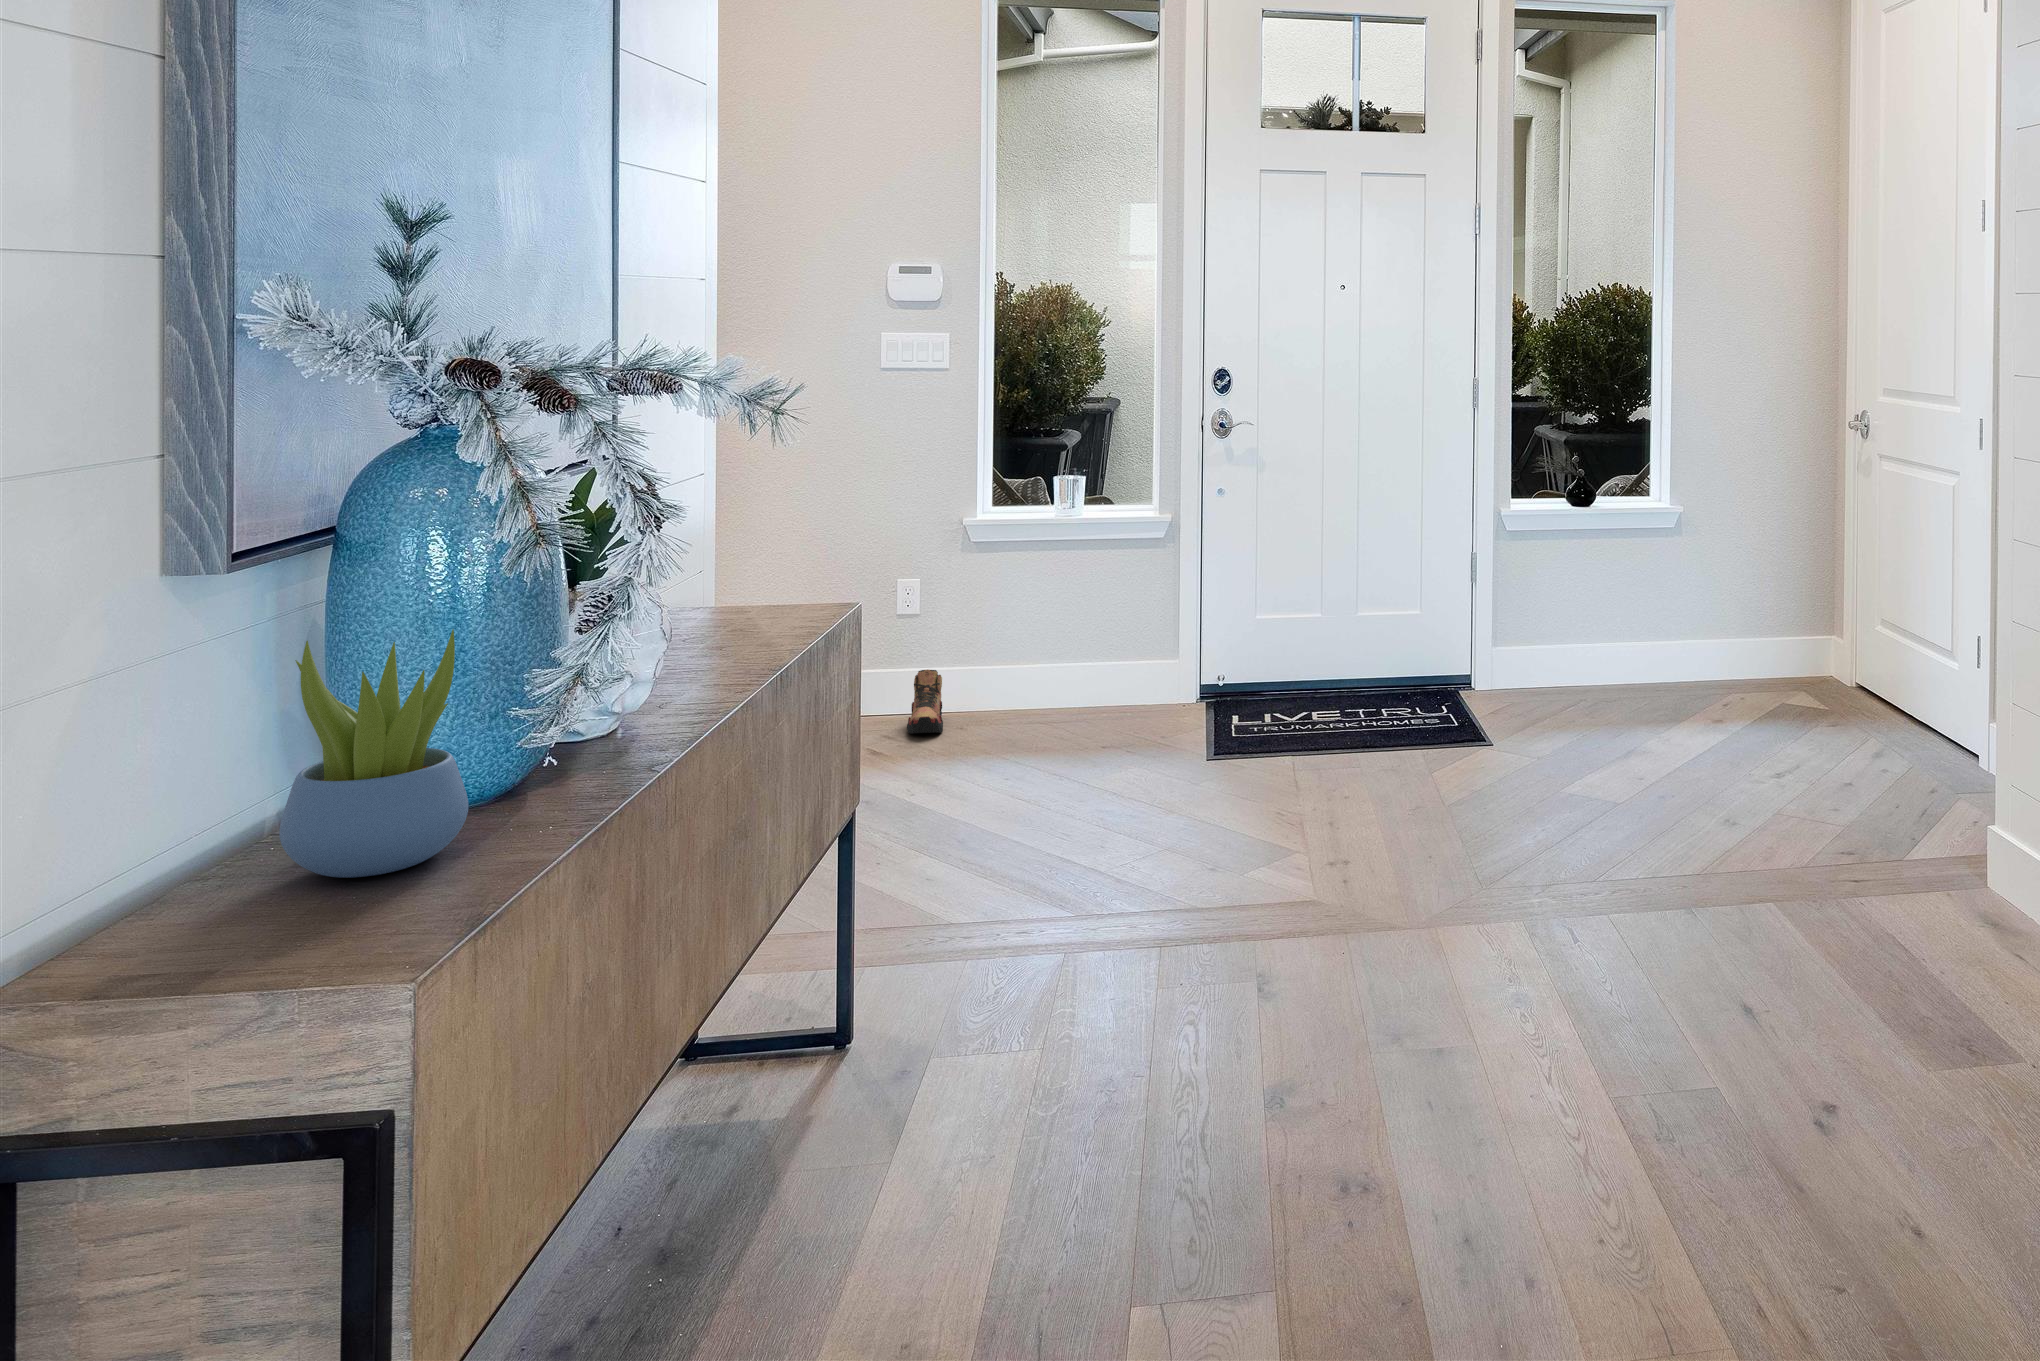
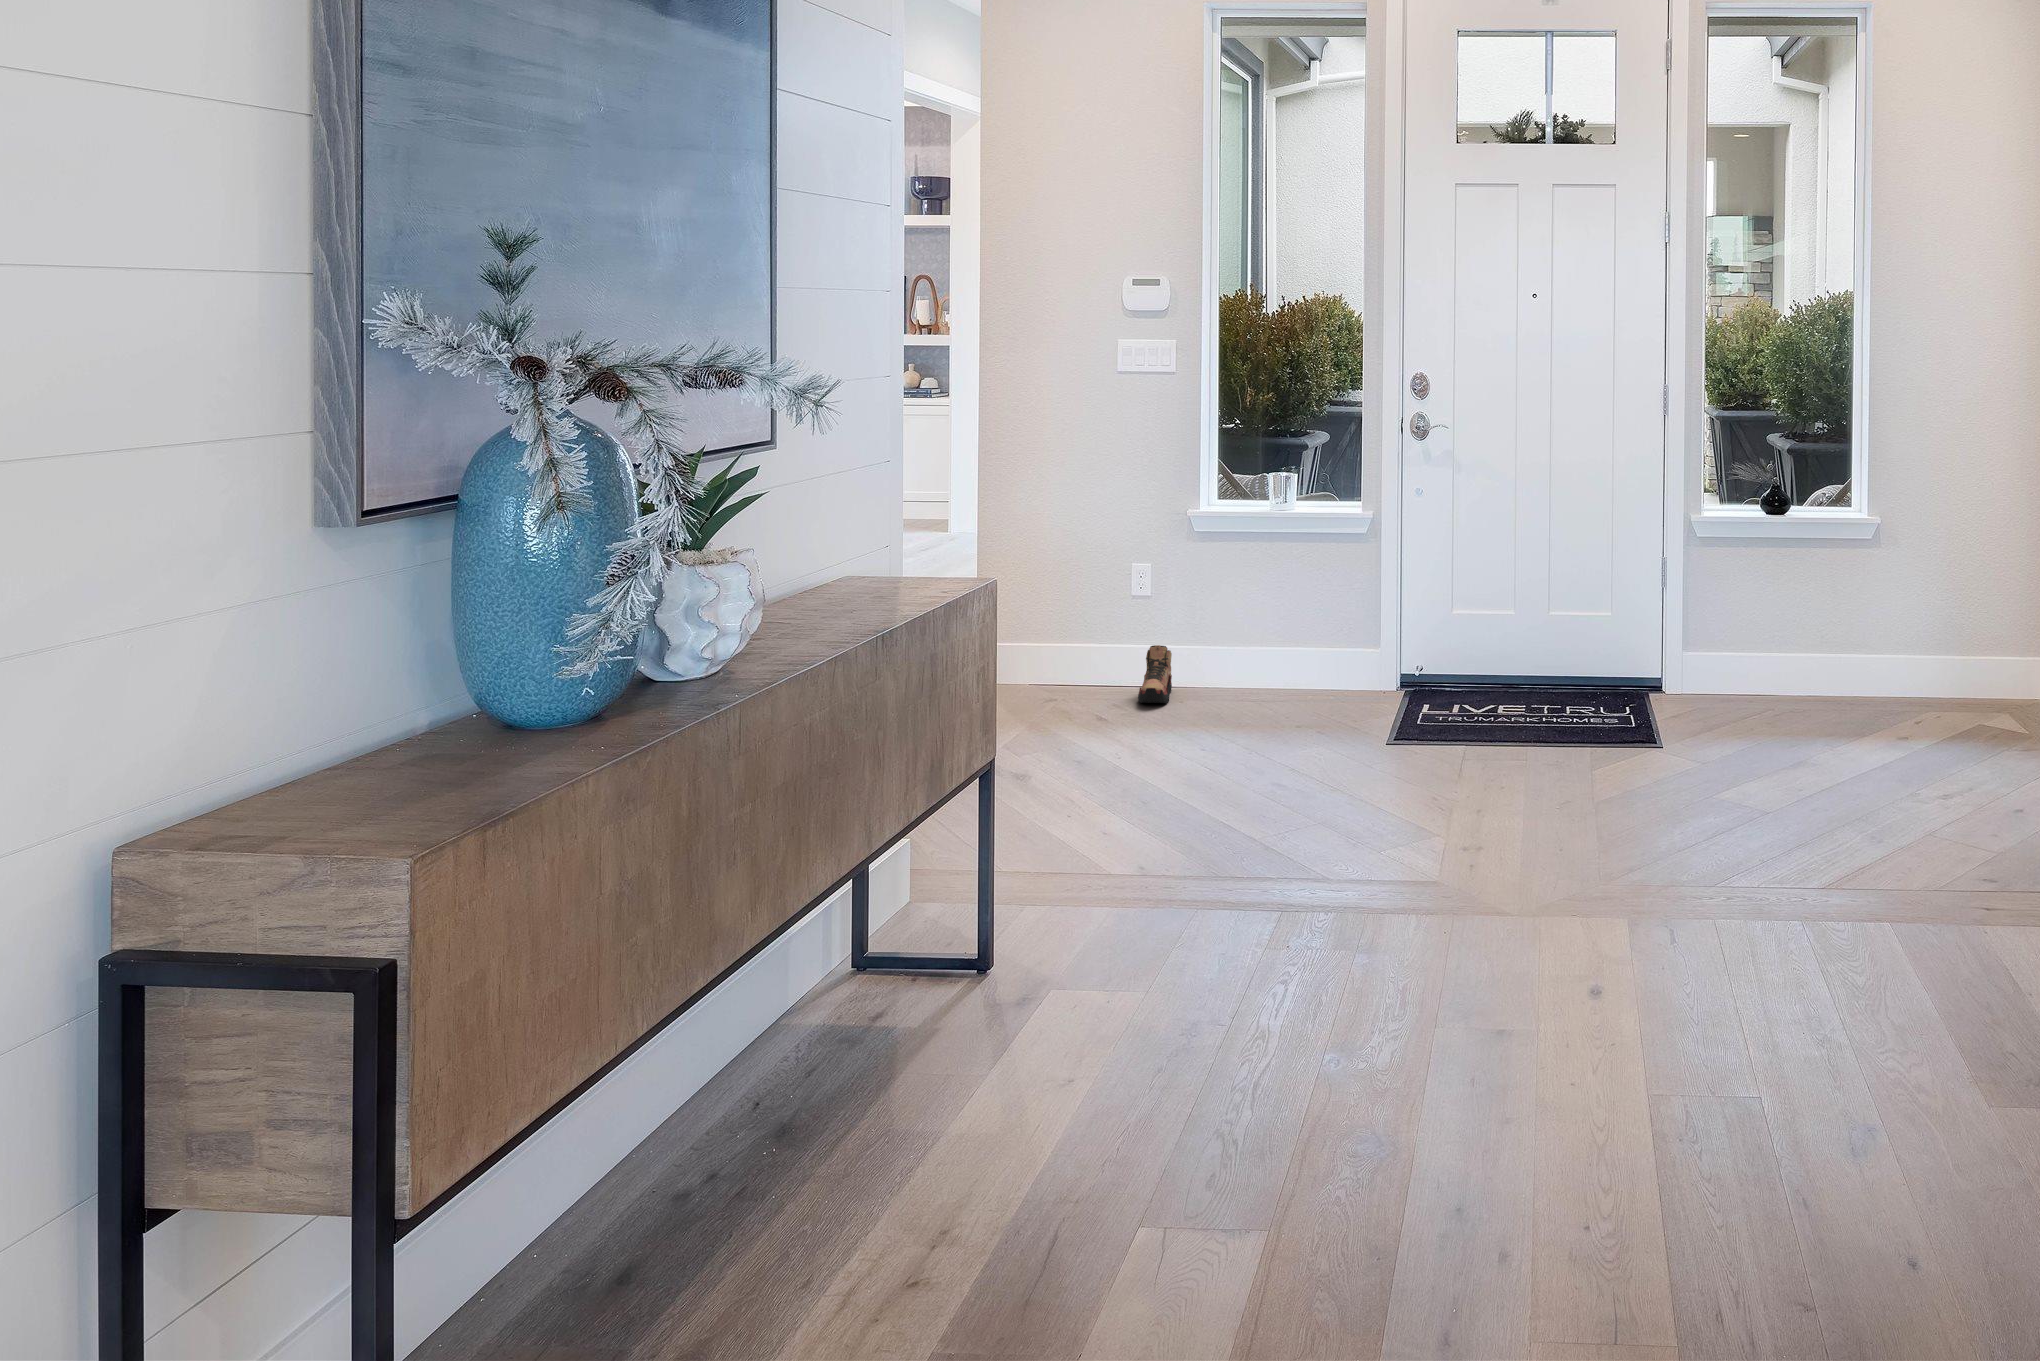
succulent plant: present [279,629,468,878] -> none [363,582,518,787]

